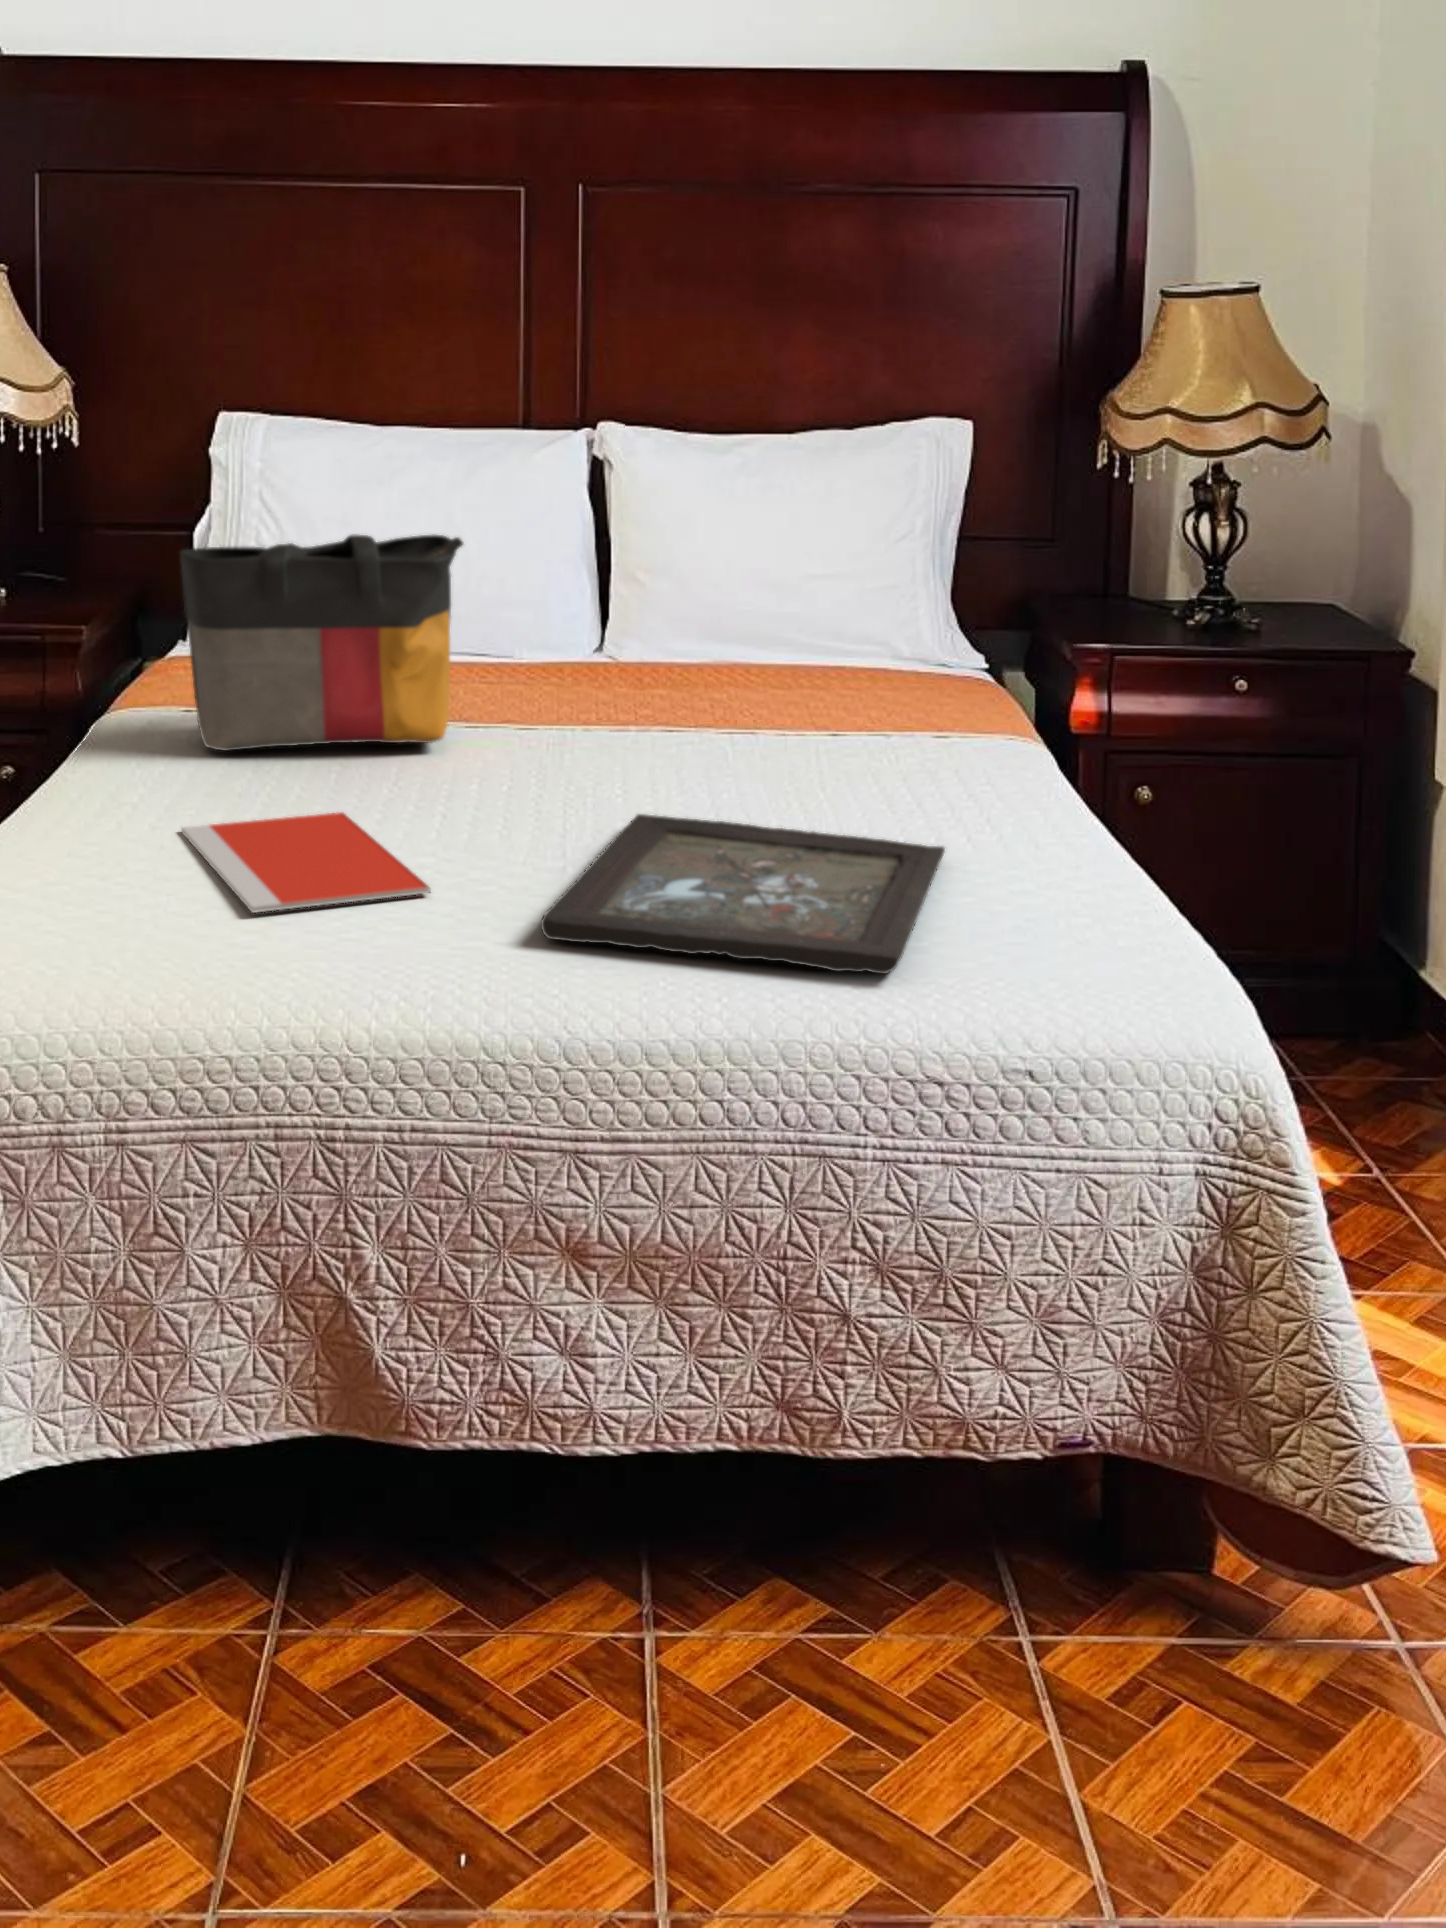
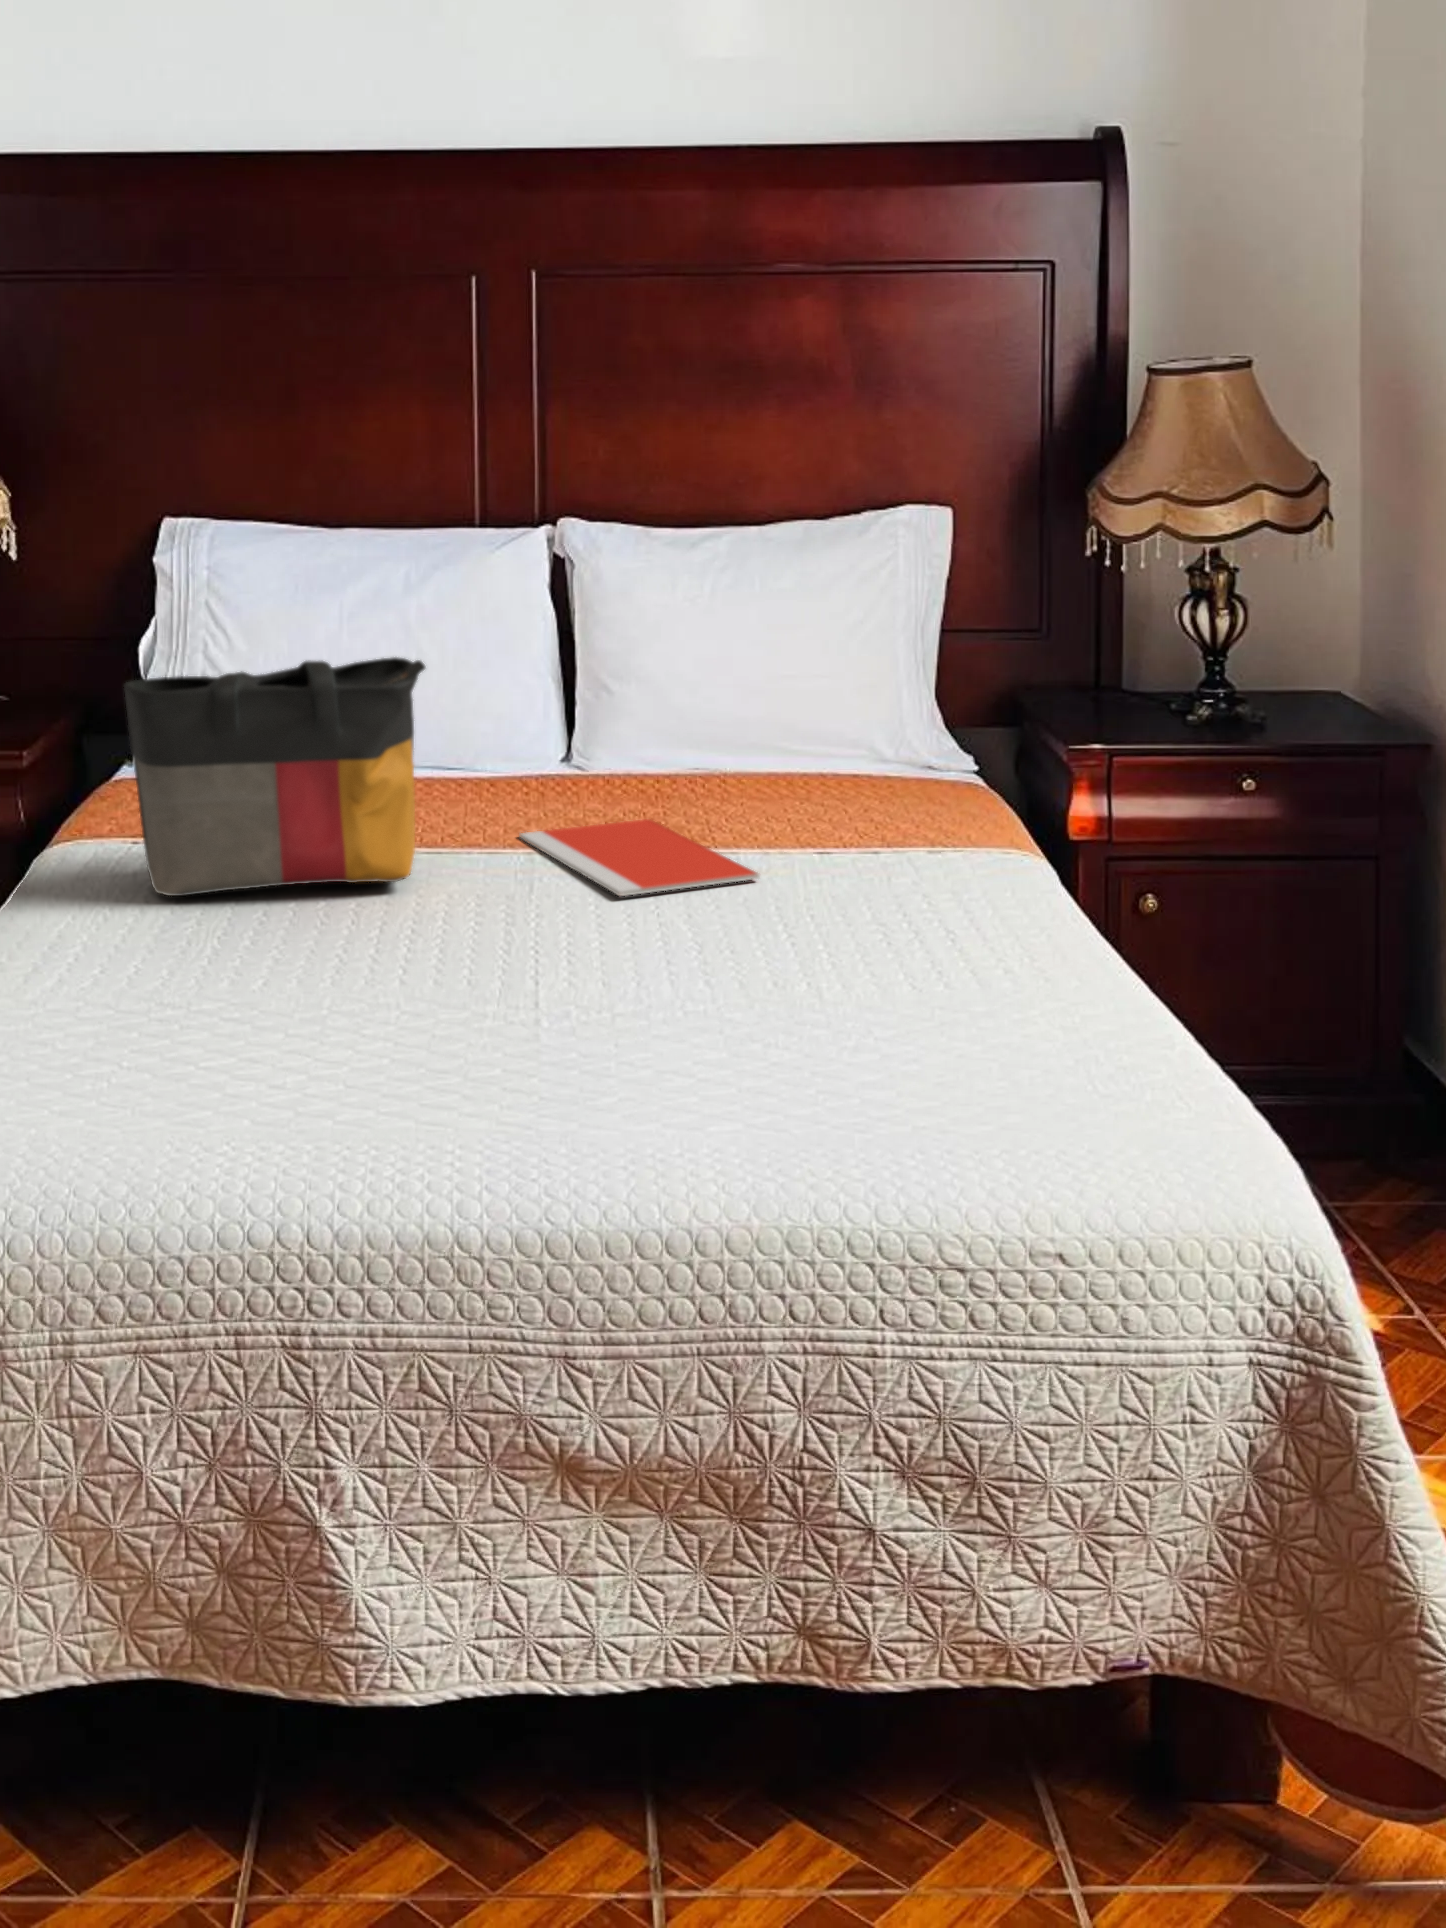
notebook: present [181,812,431,913] -> present [519,819,760,896]
tray: present [541,814,945,974] -> none [523,960,955,1145]

